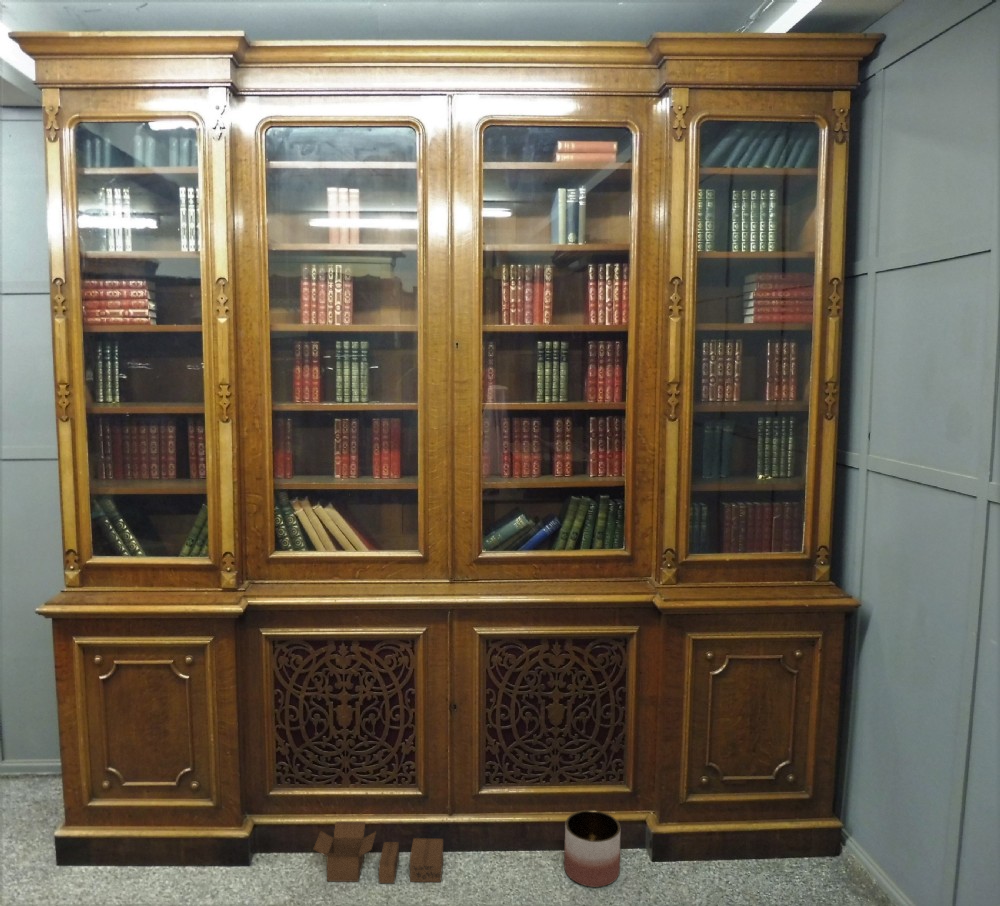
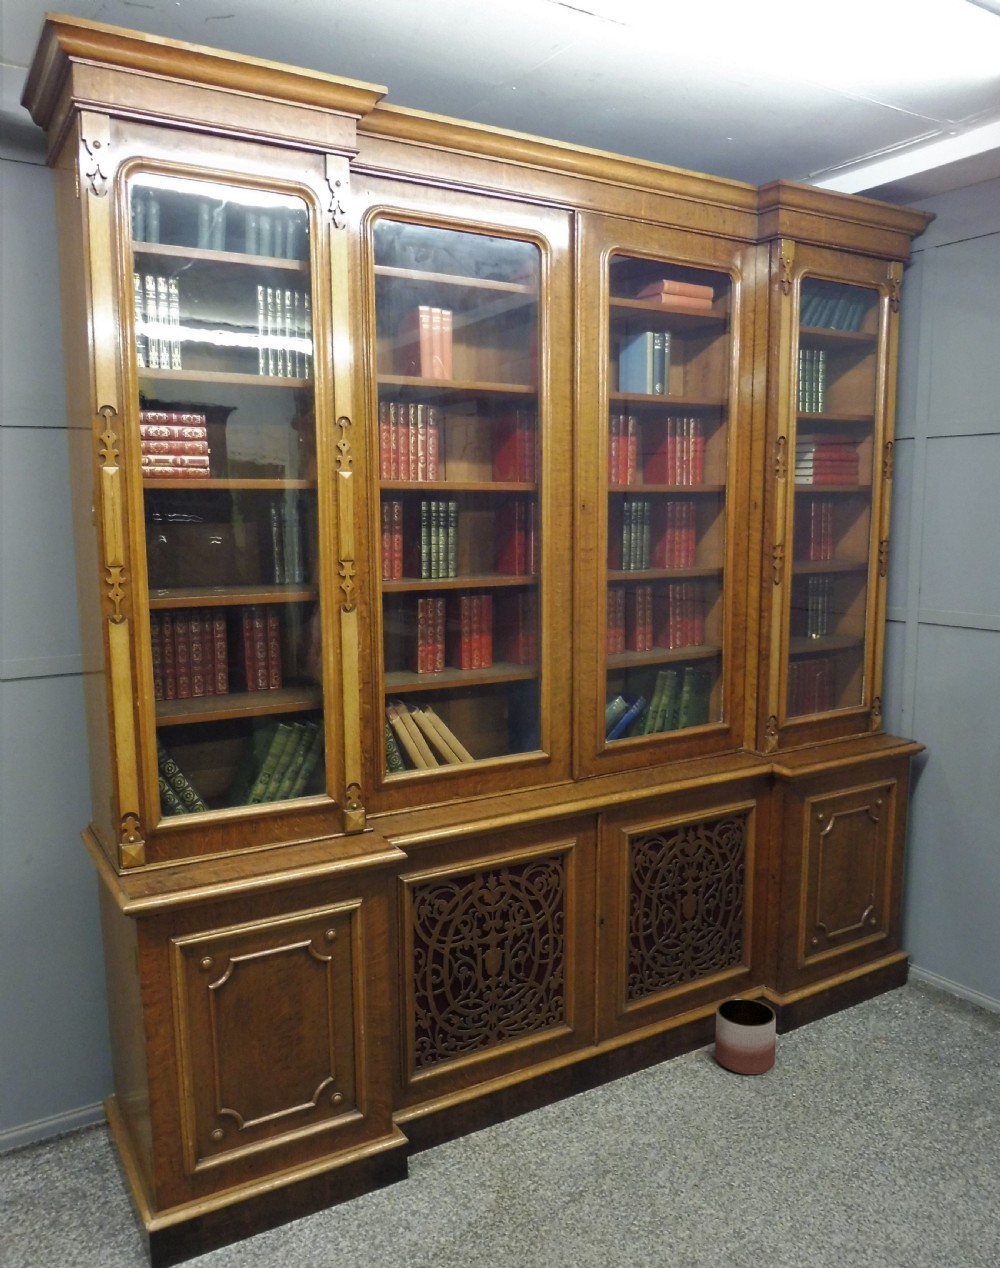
cardboard box: present [314,822,443,883] -> none [484,1074,628,1160]

